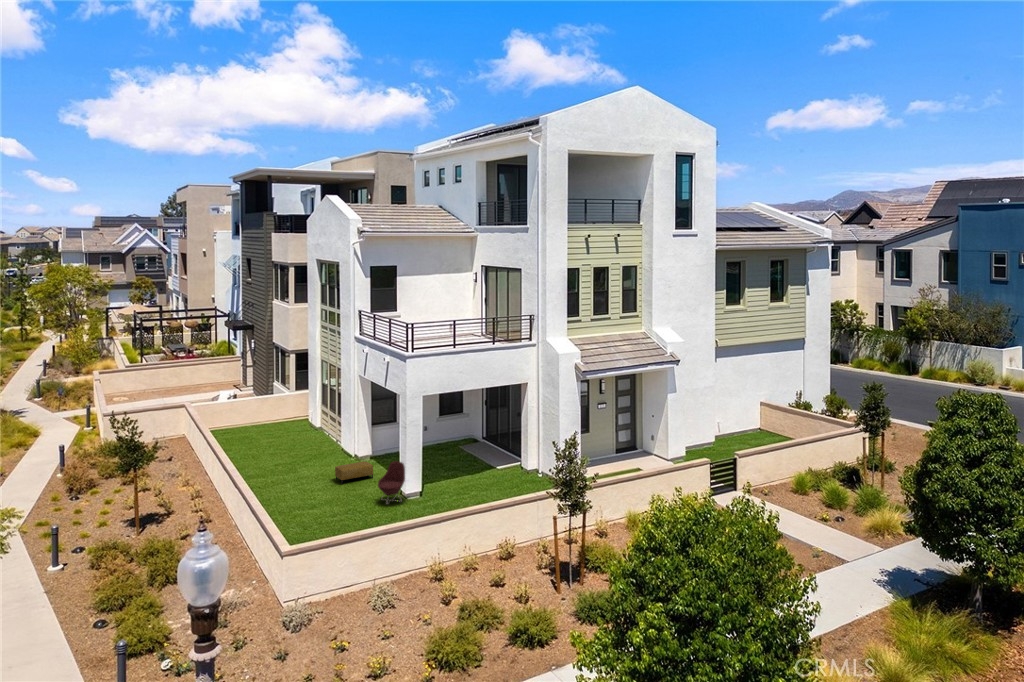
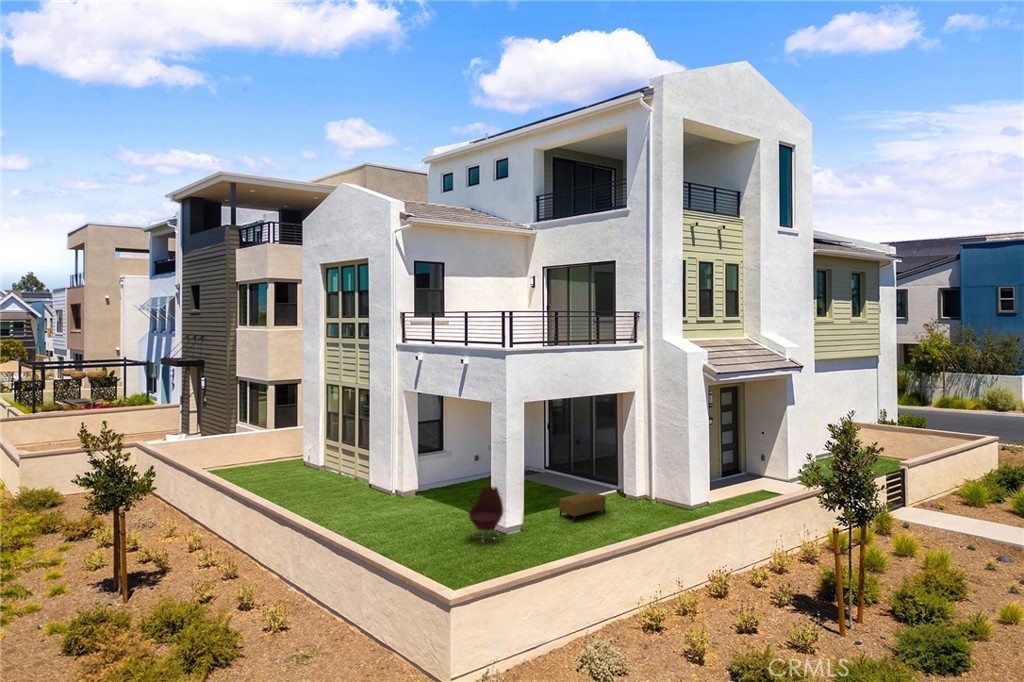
ottoman: present [335,462,373,484] -> present [559,492,606,521]

